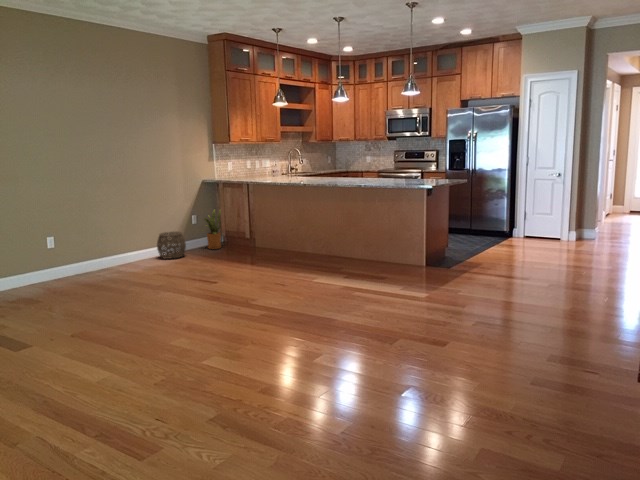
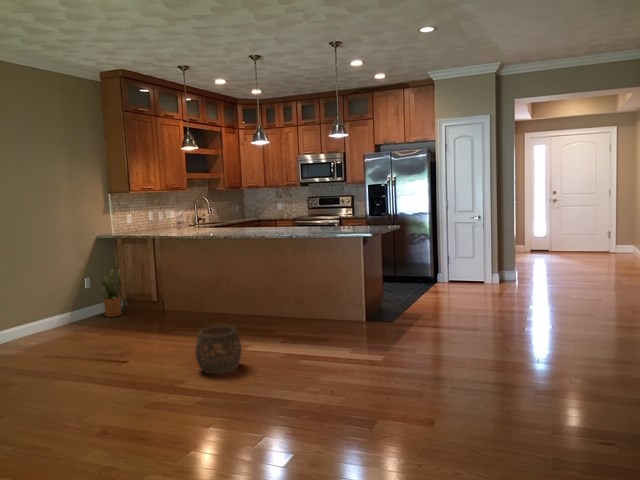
woven basket: present [157,232,186,259] -> present [195,326,242,374]

